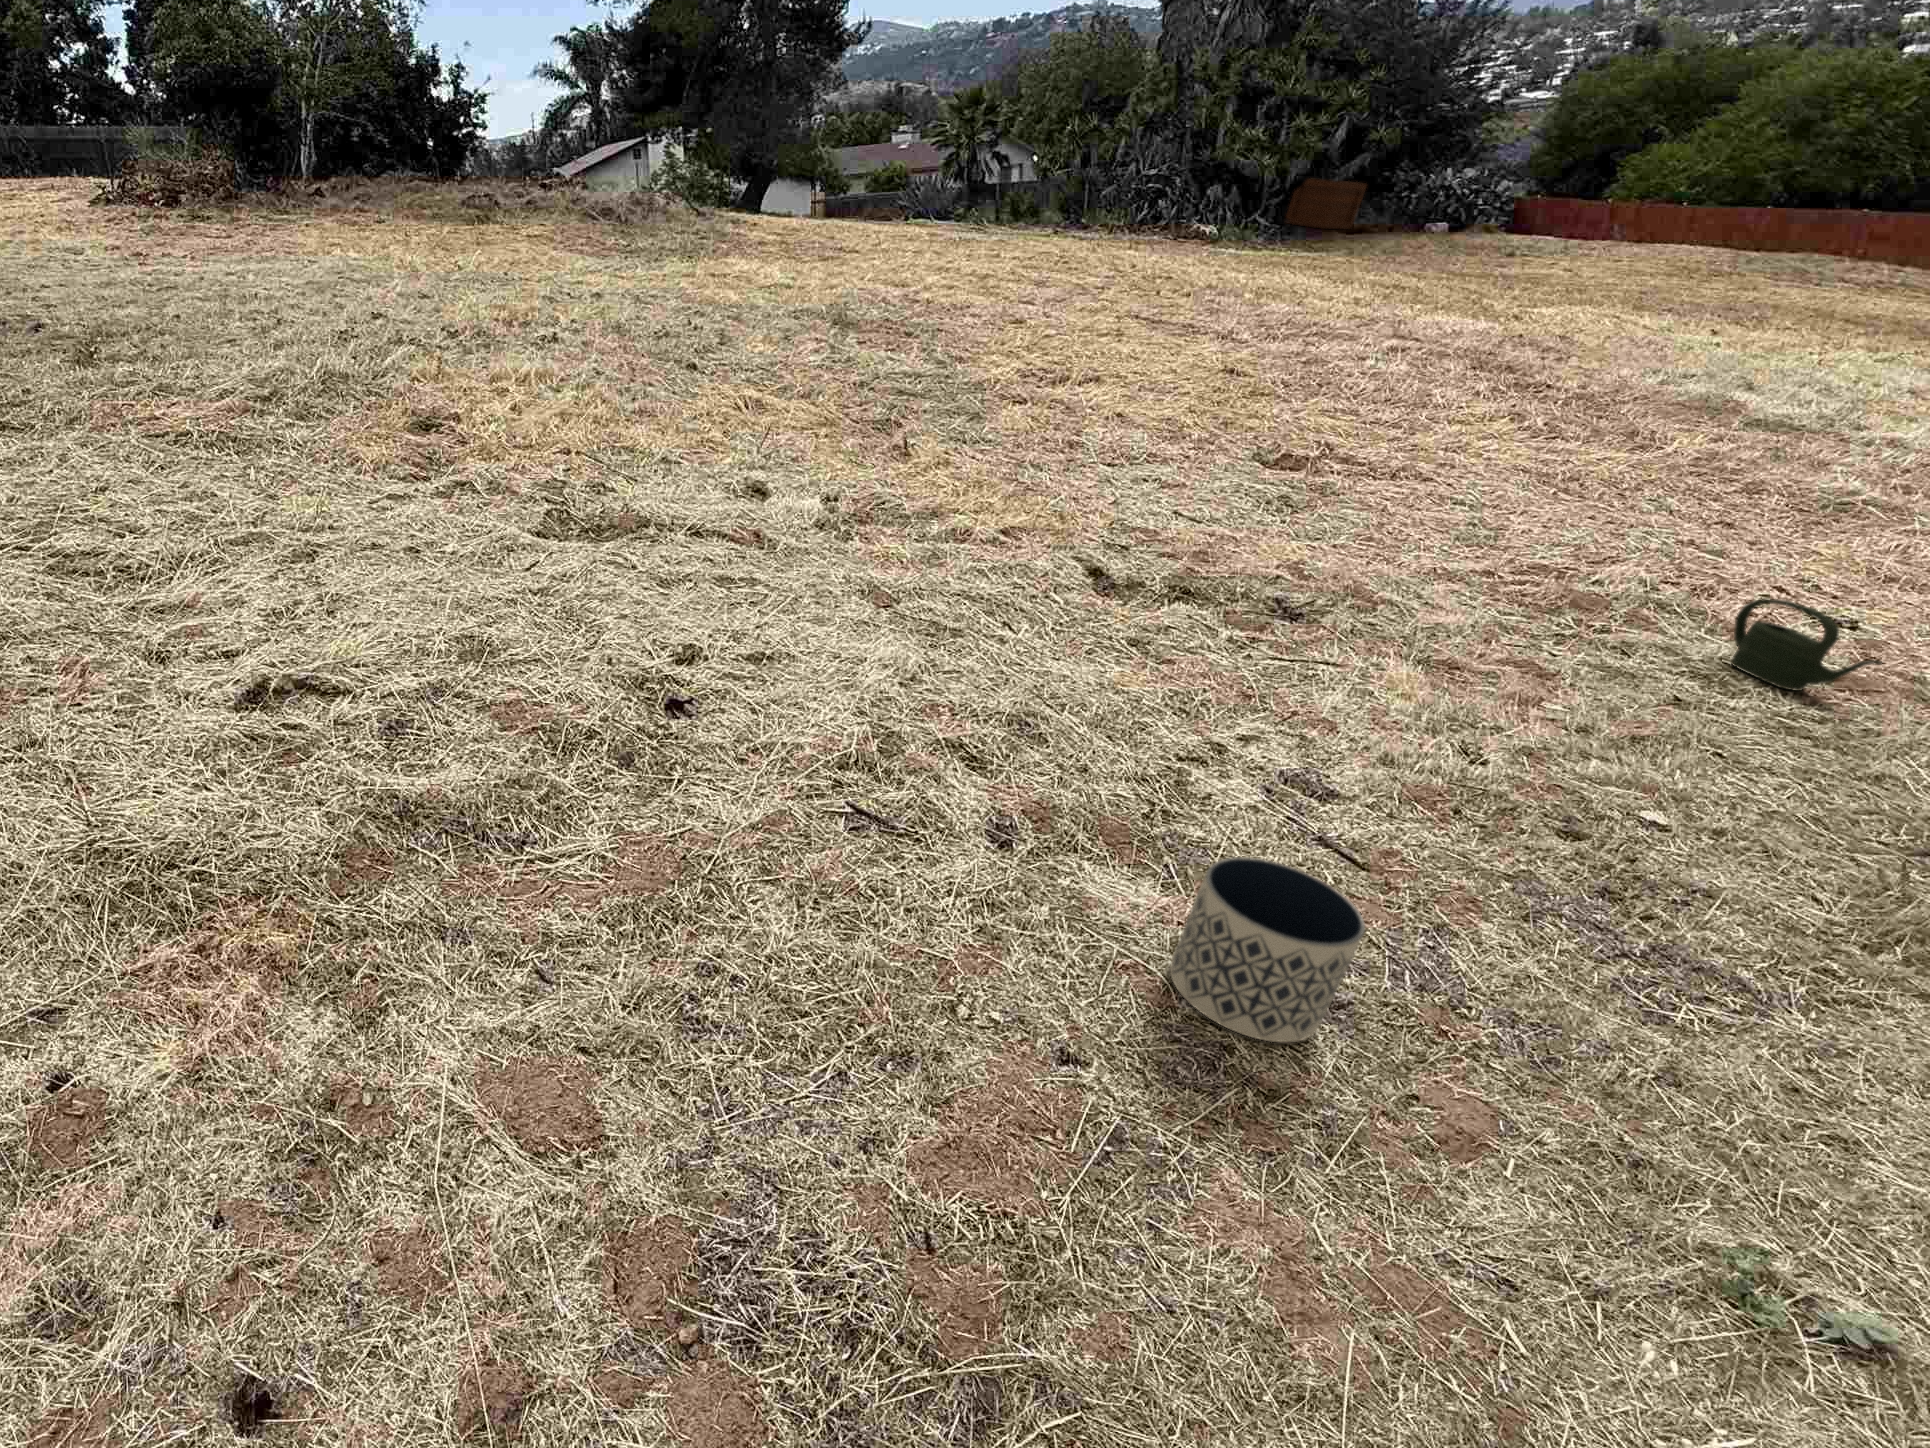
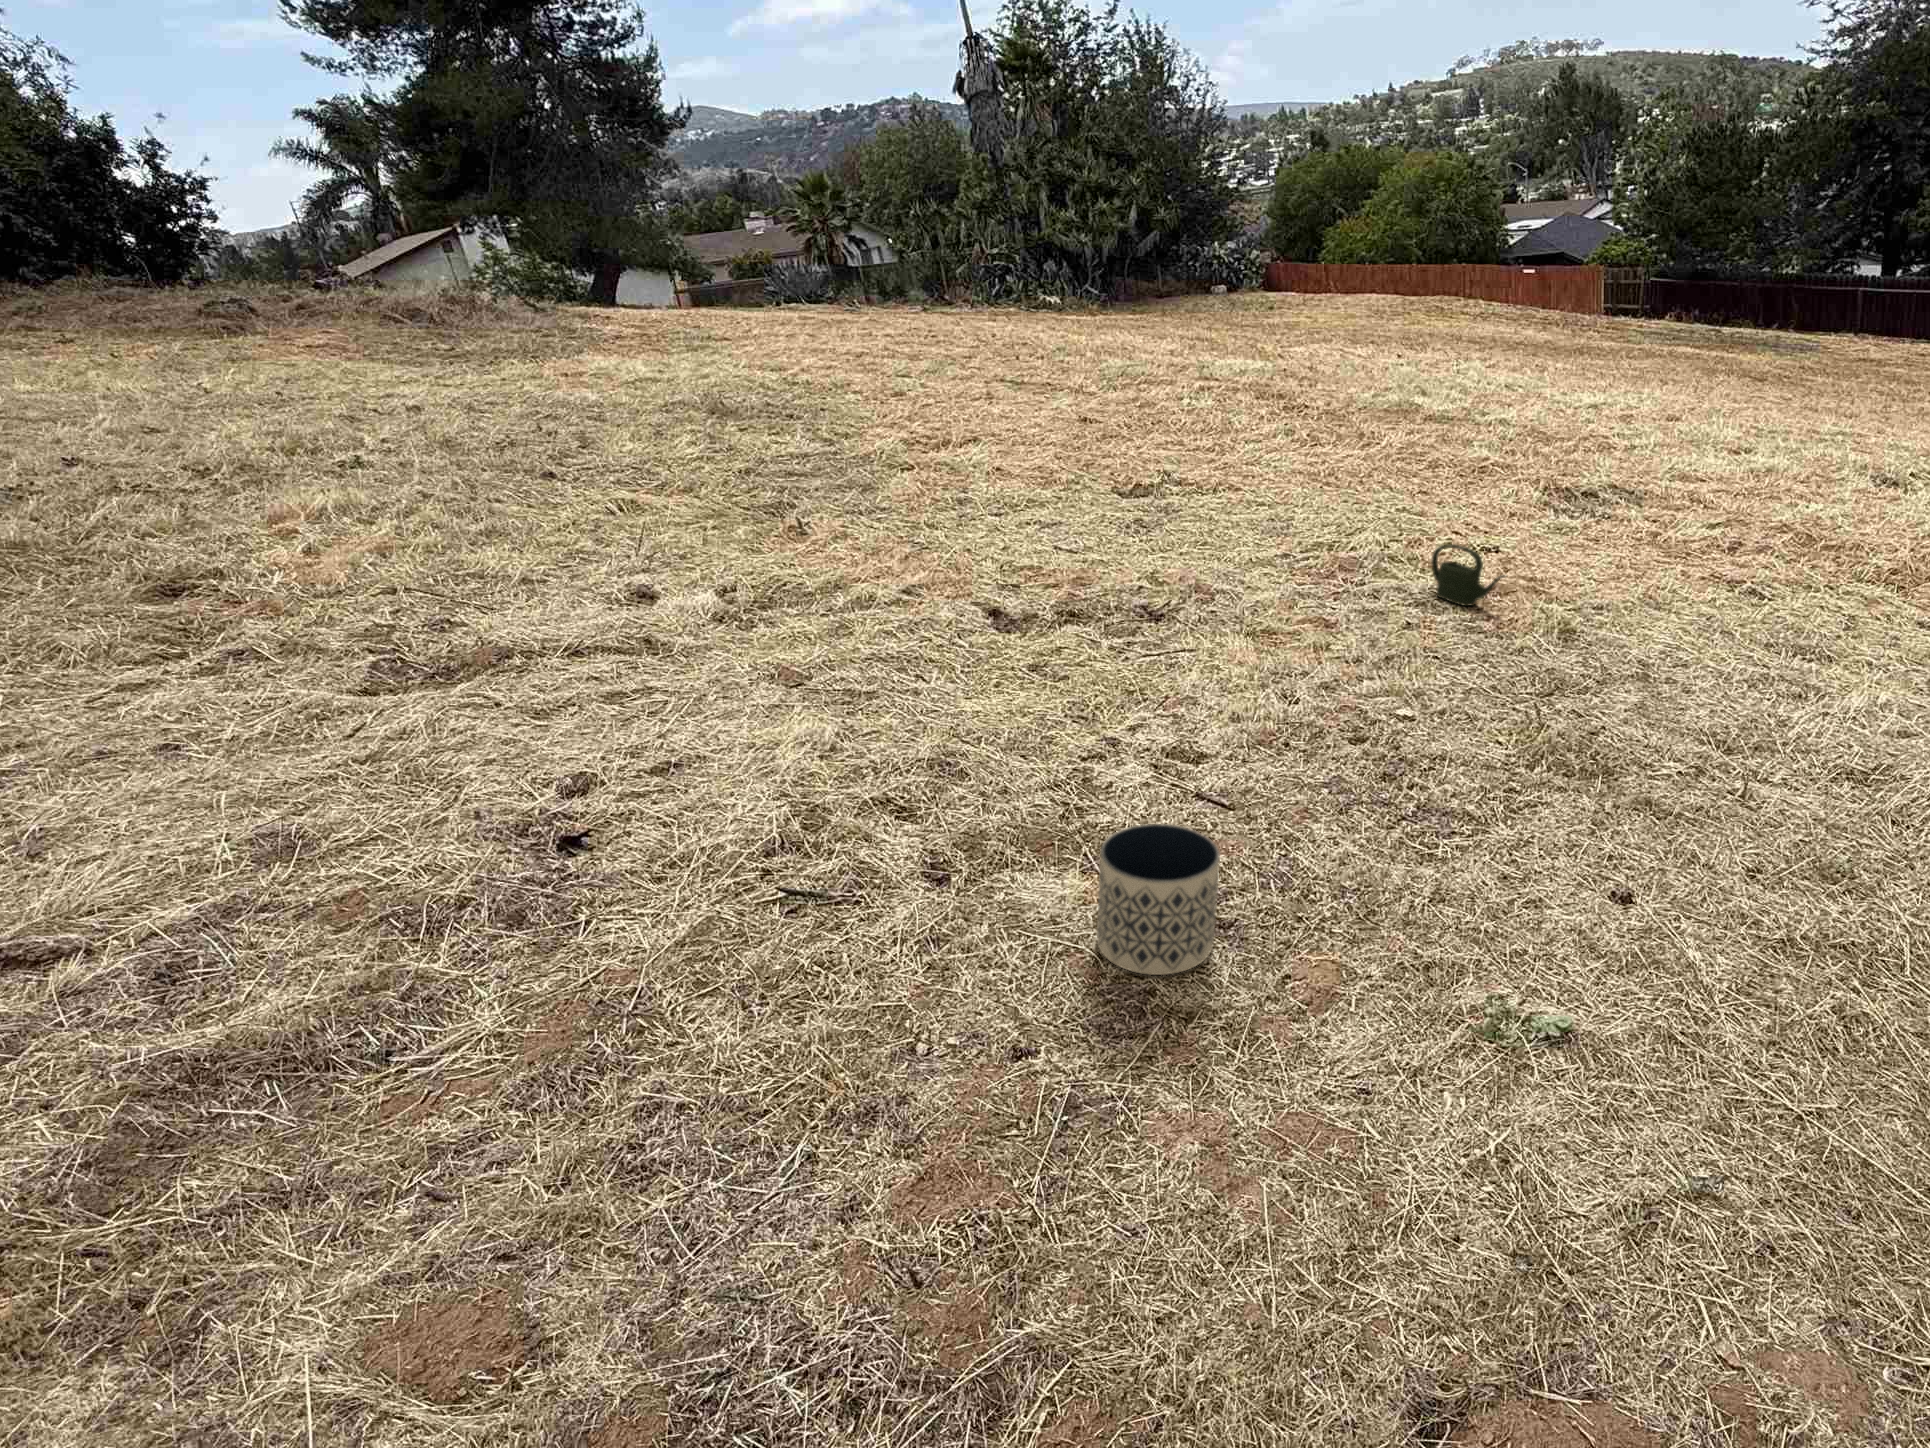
wooden crate: present [1286,179,1367,229] -> none [1120,256,1173,298]

